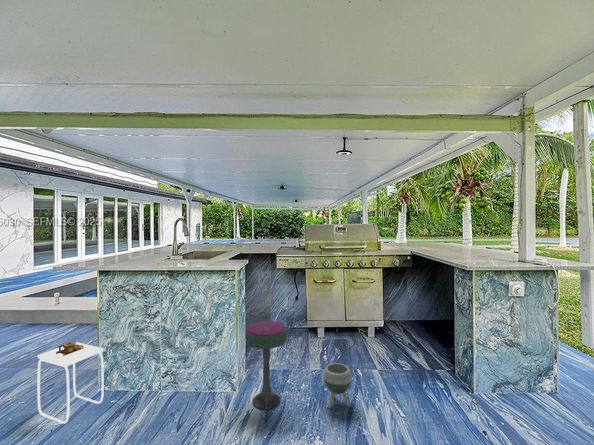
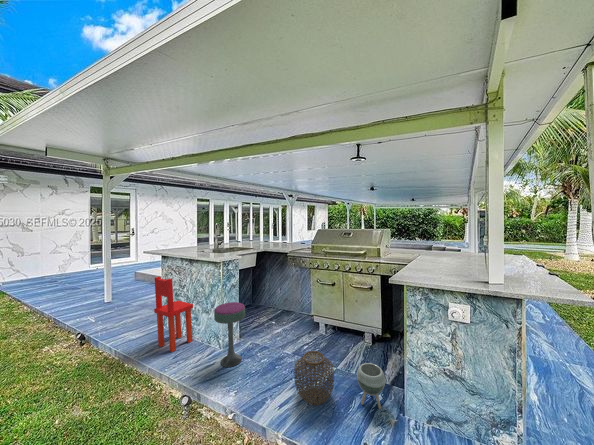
chair: none [121,300,181,417] -> present [154,277,193,352]
side table: present [37,342,104,424] -> none [129,297,157,341]
woven basket: none [373,355,419,412] -> present [294,351,334,405]
planter: present [323,363,352,408] -> present [357,363,385,409]

